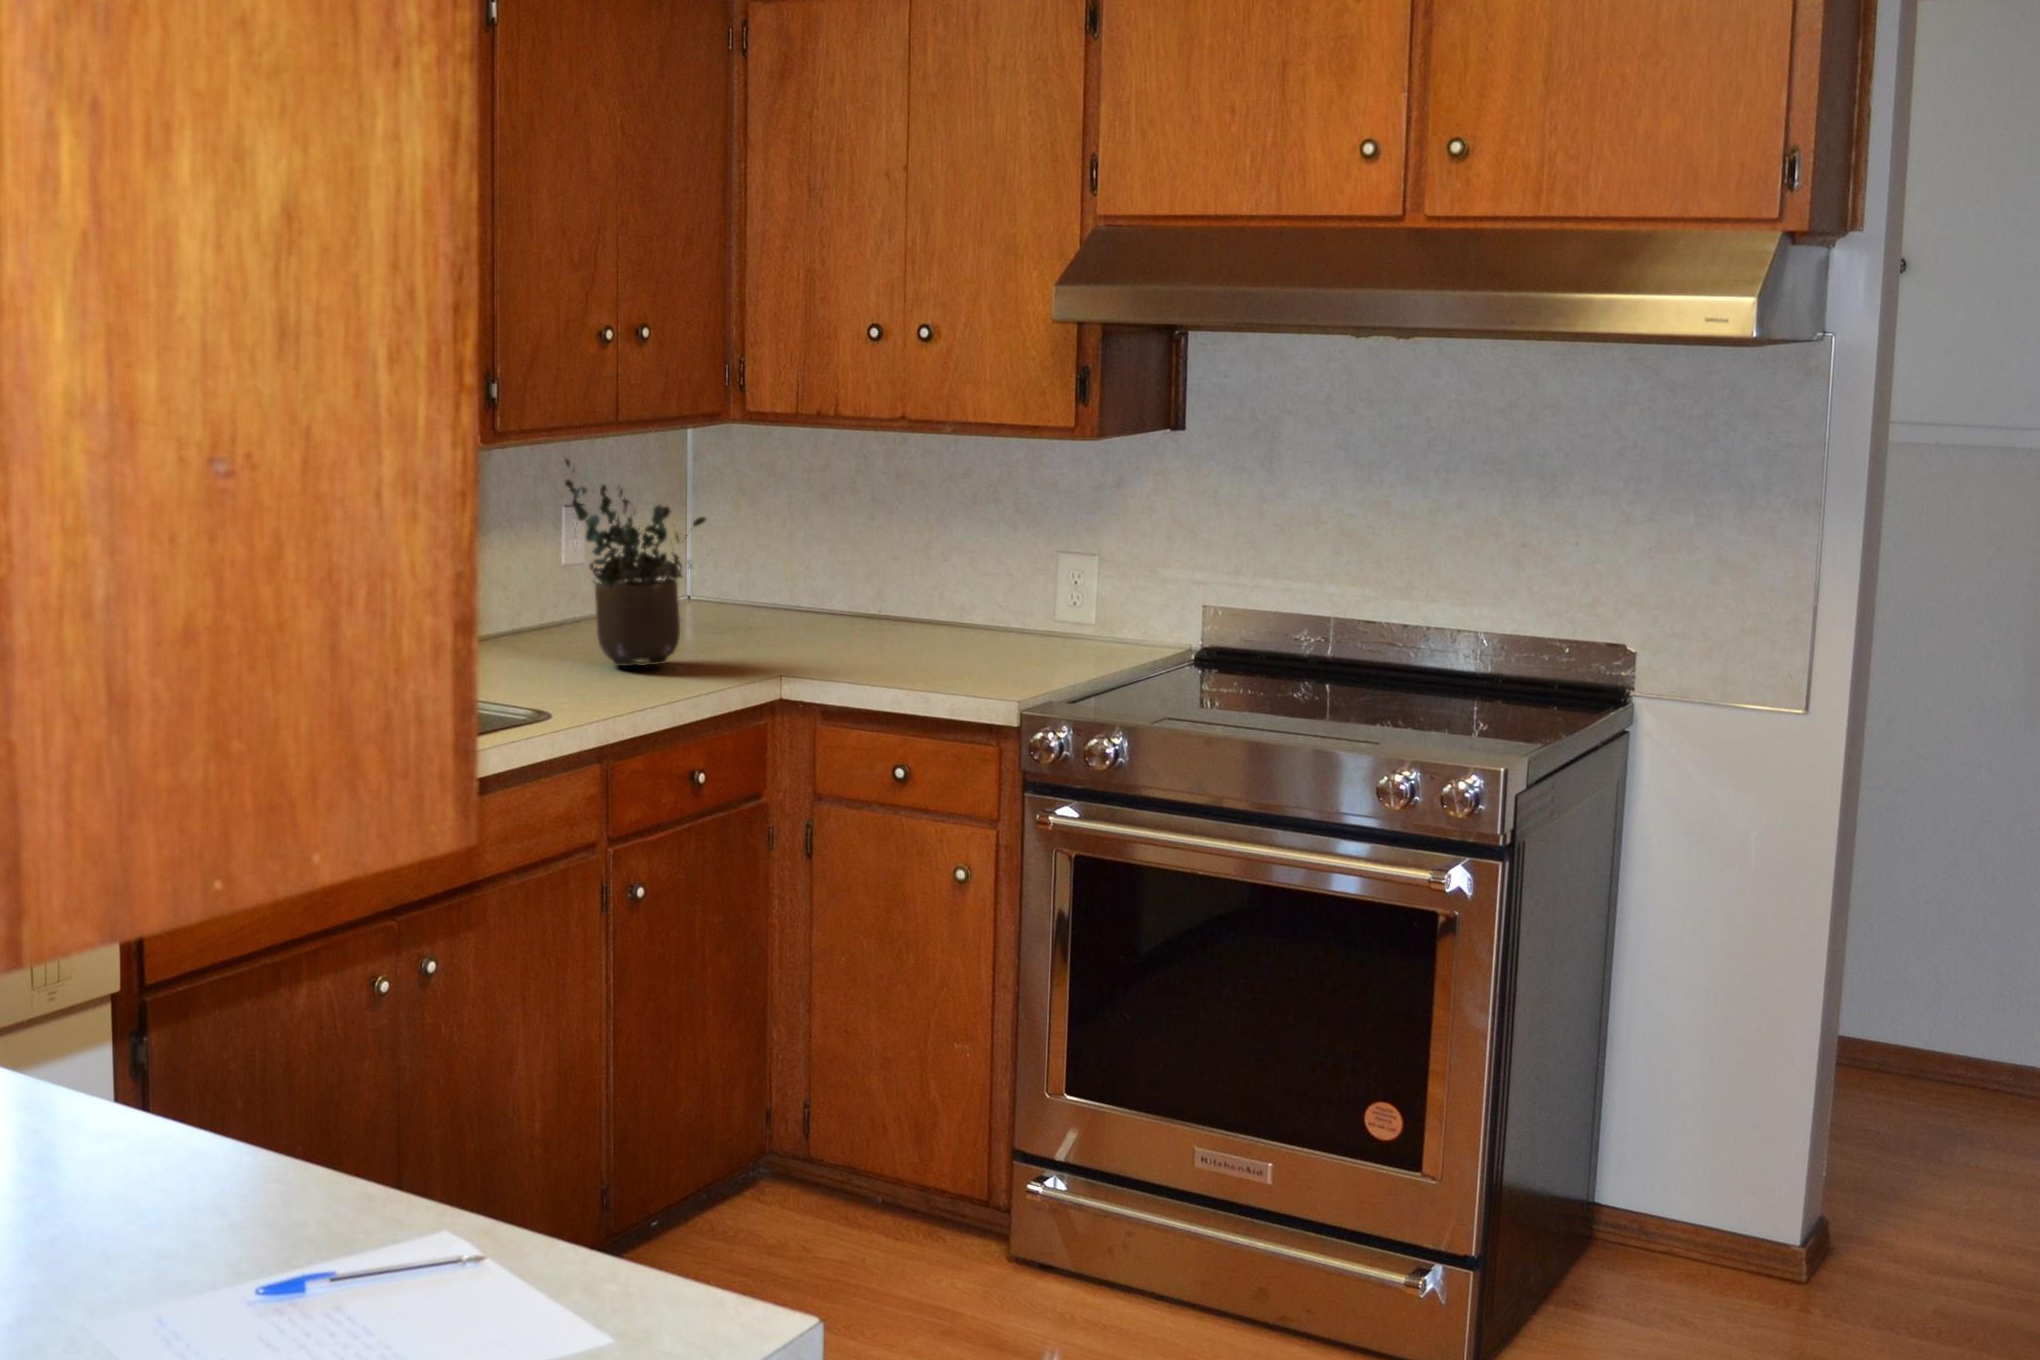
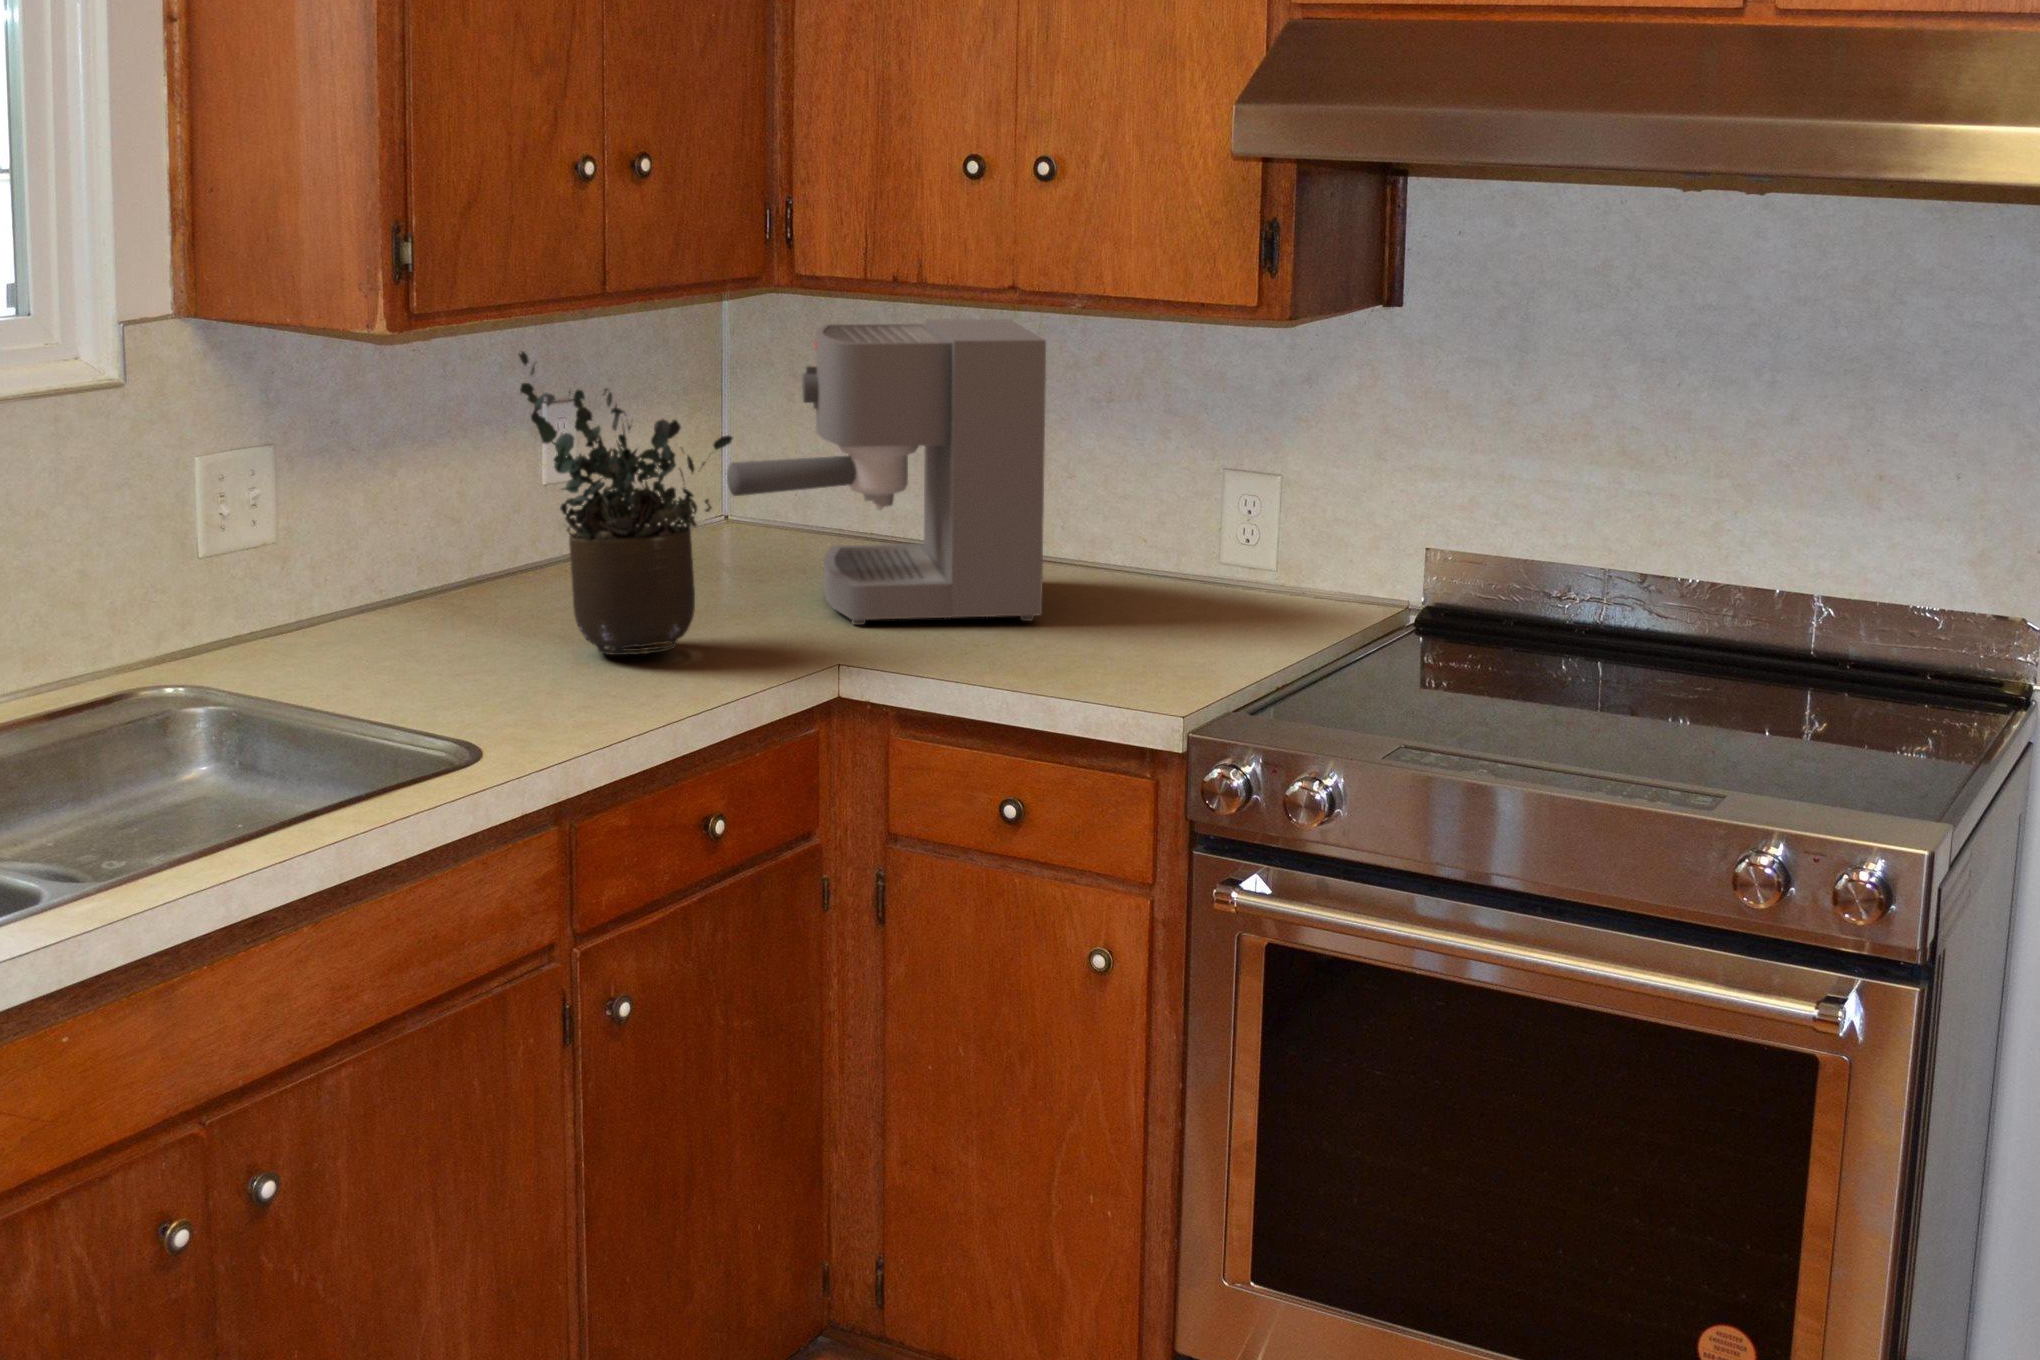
coffee maker: none [698,441,924,654] -> present [727,319,1046,625]

